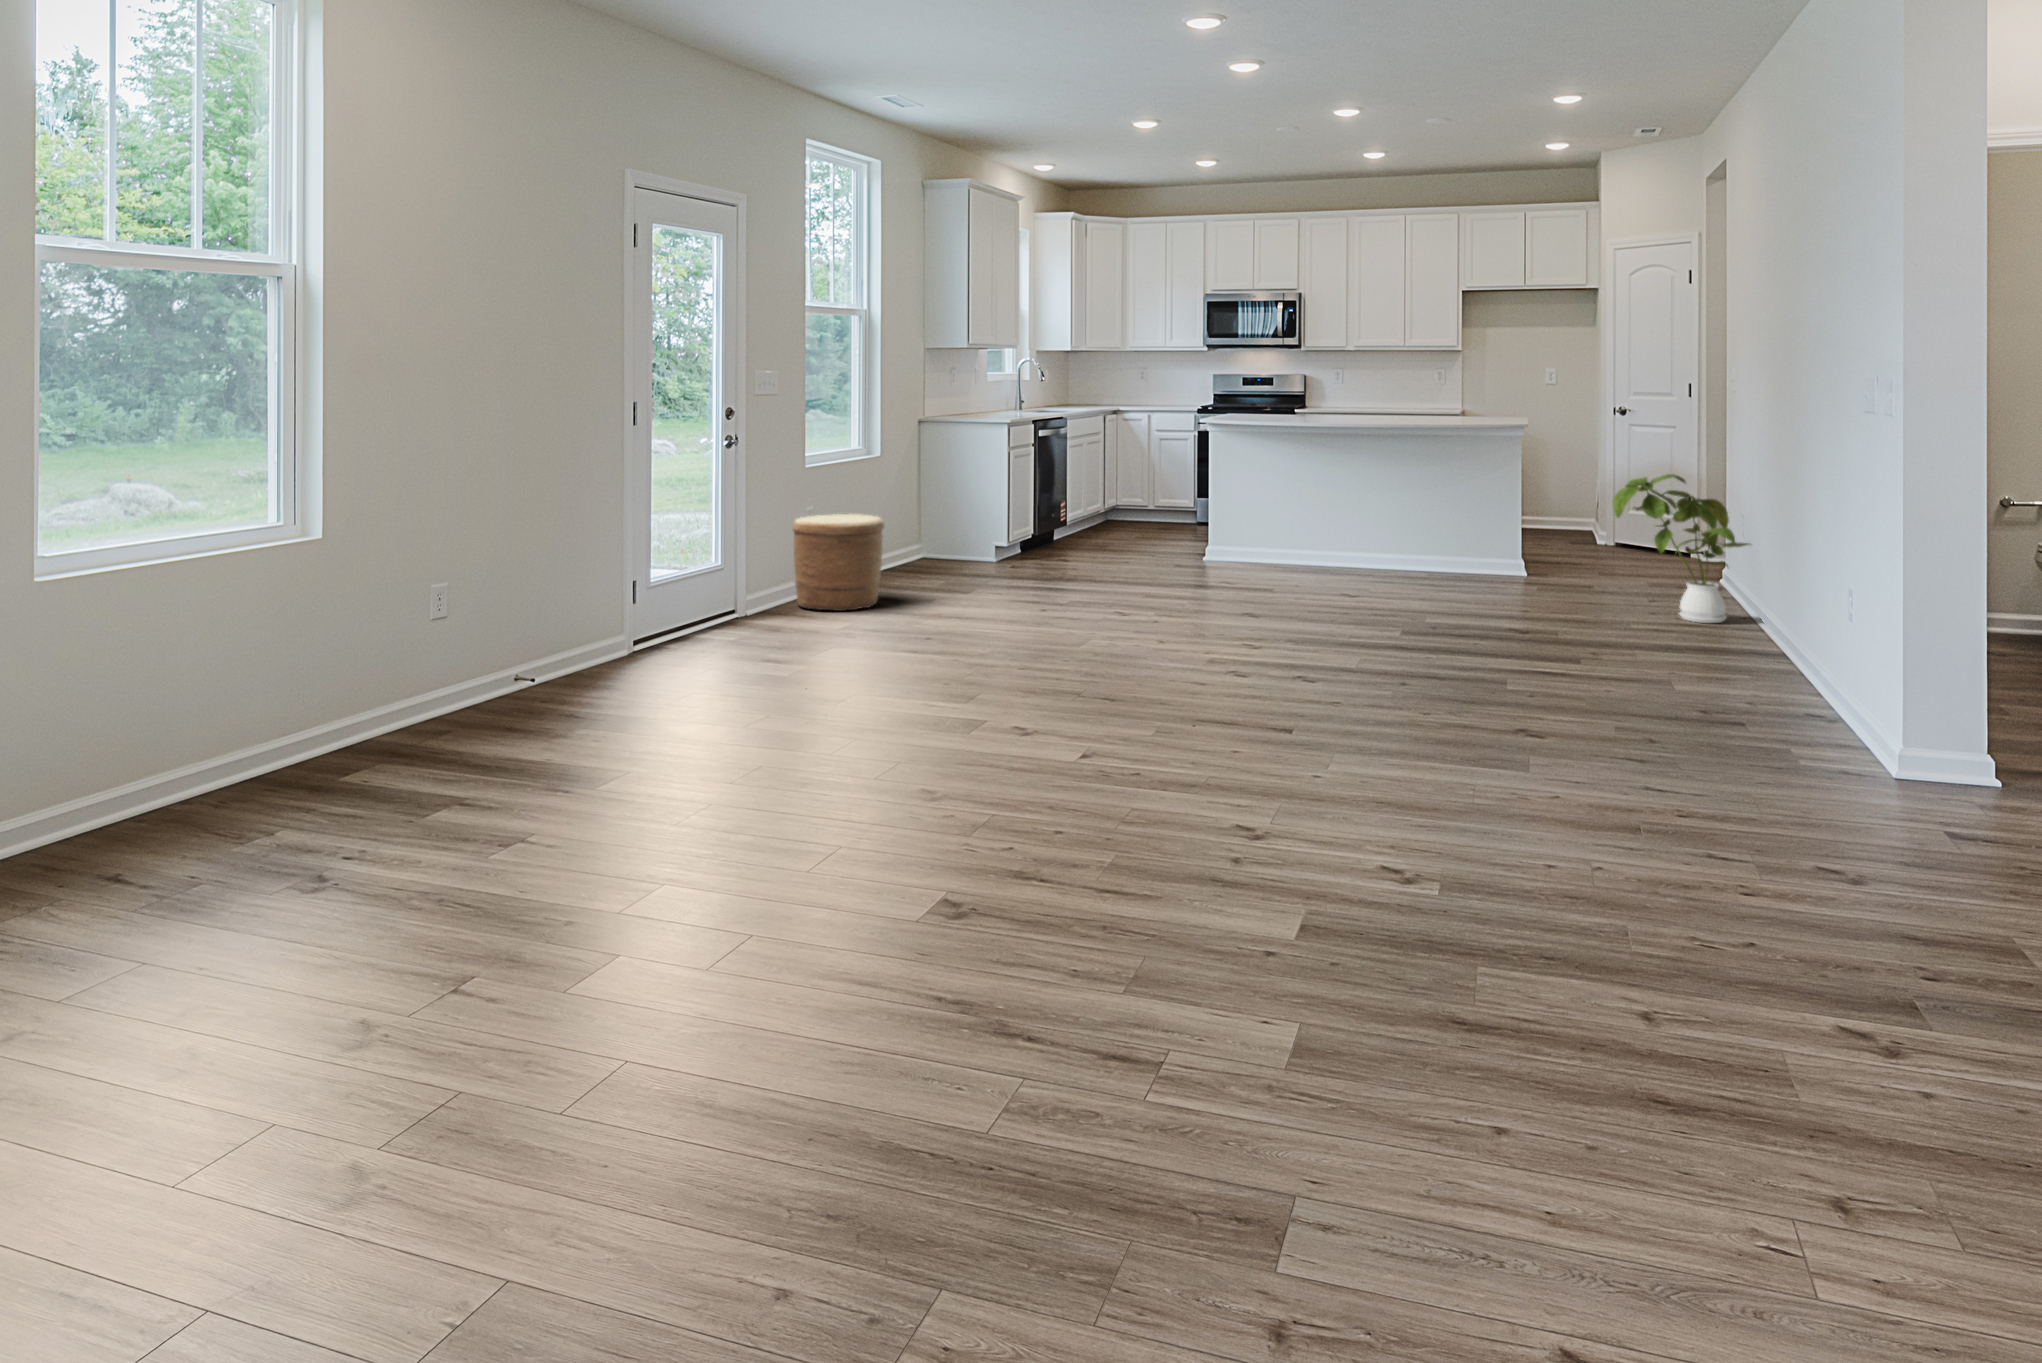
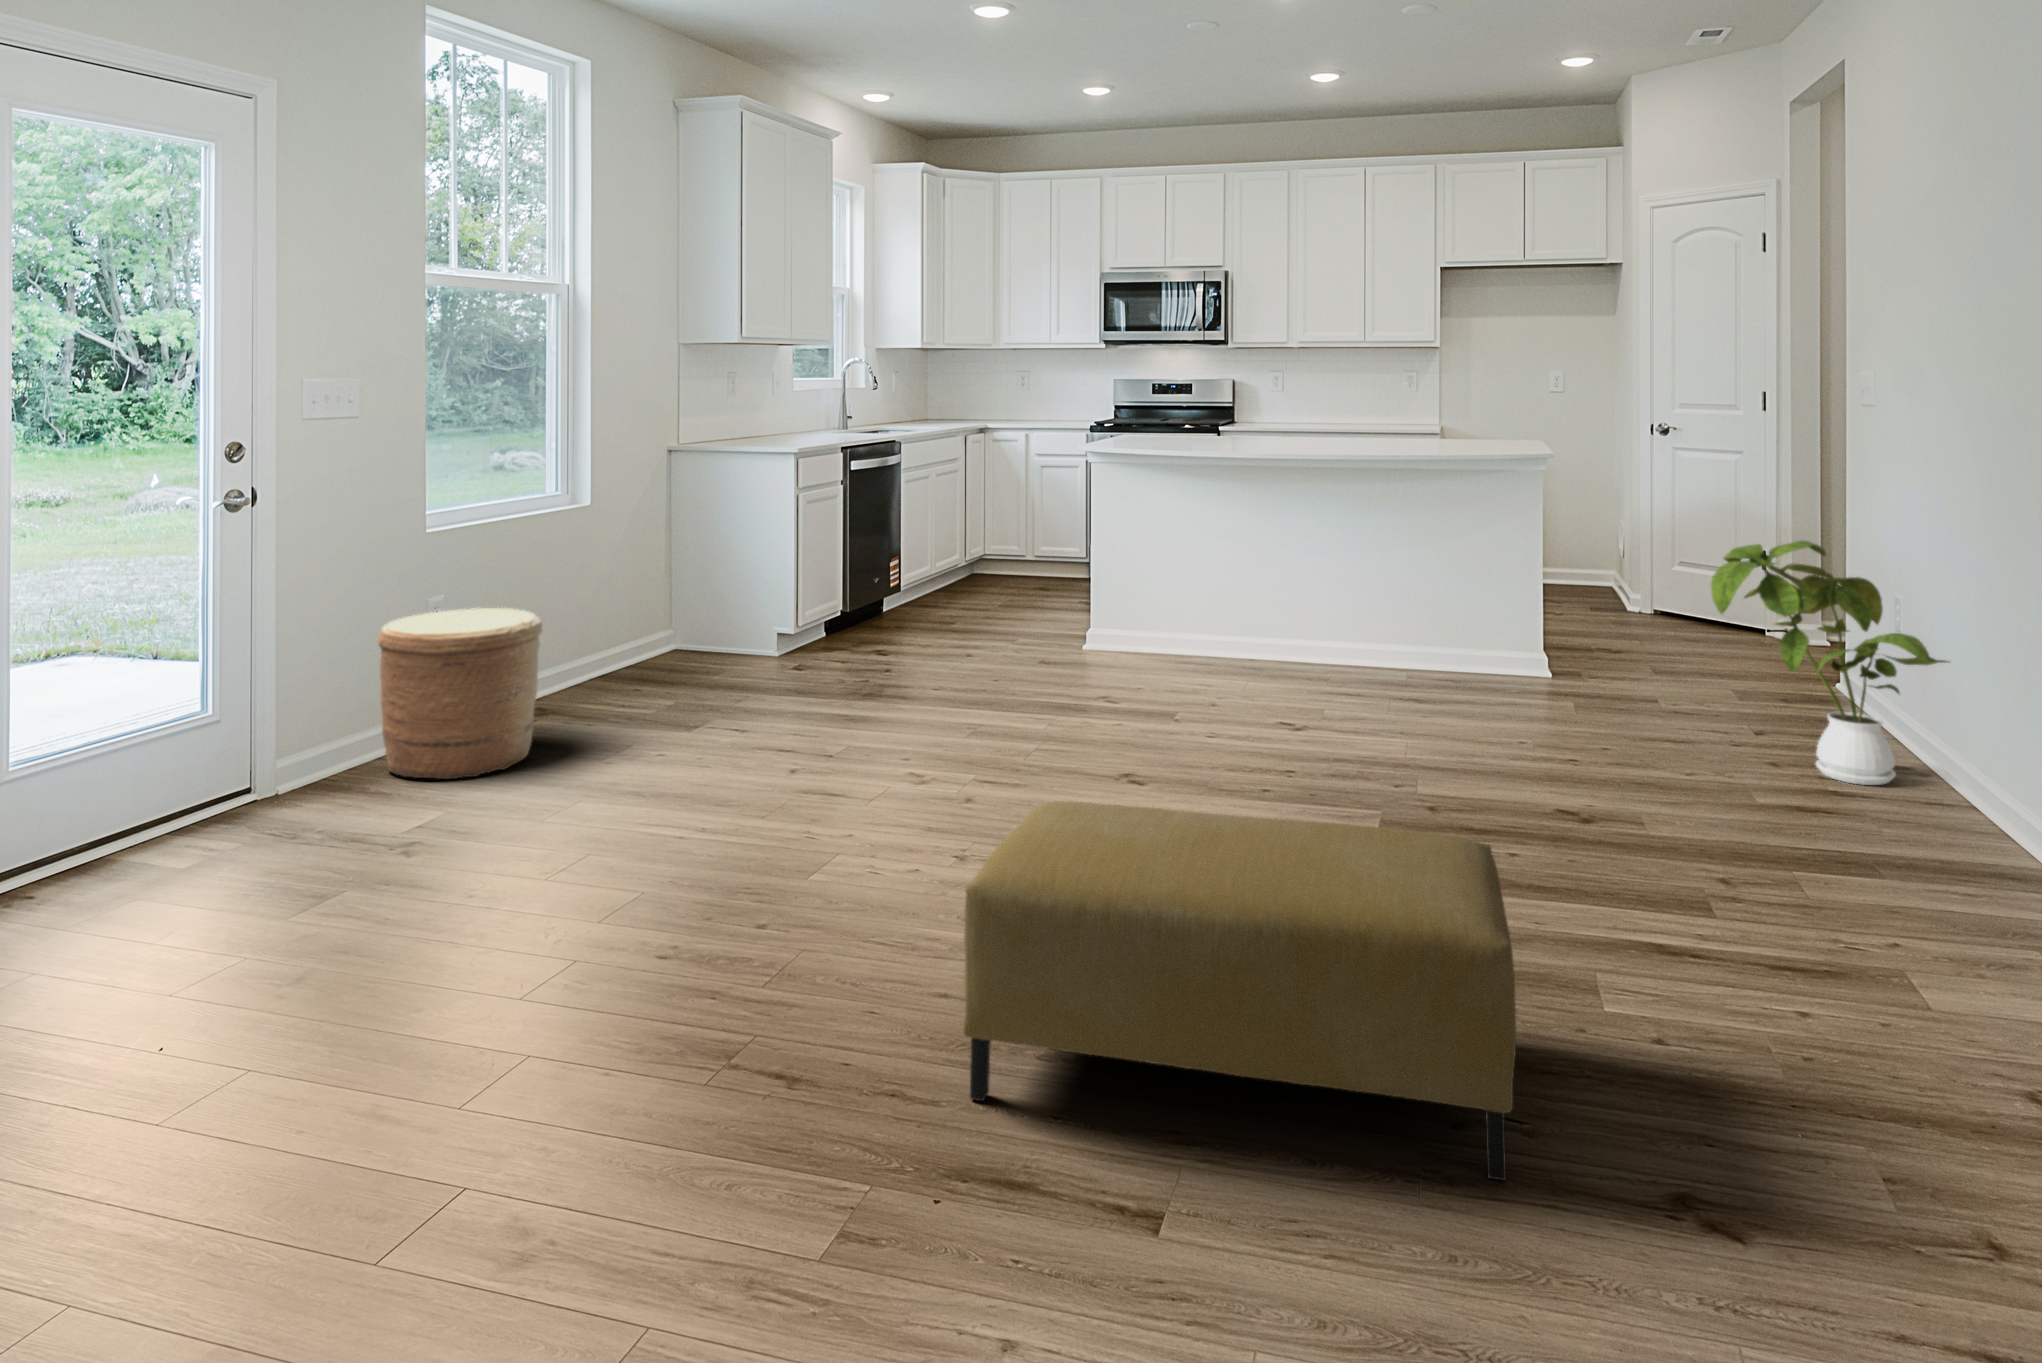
ottoman: none [1193,584,1451,724] -> present [963,801,1516,1181]

